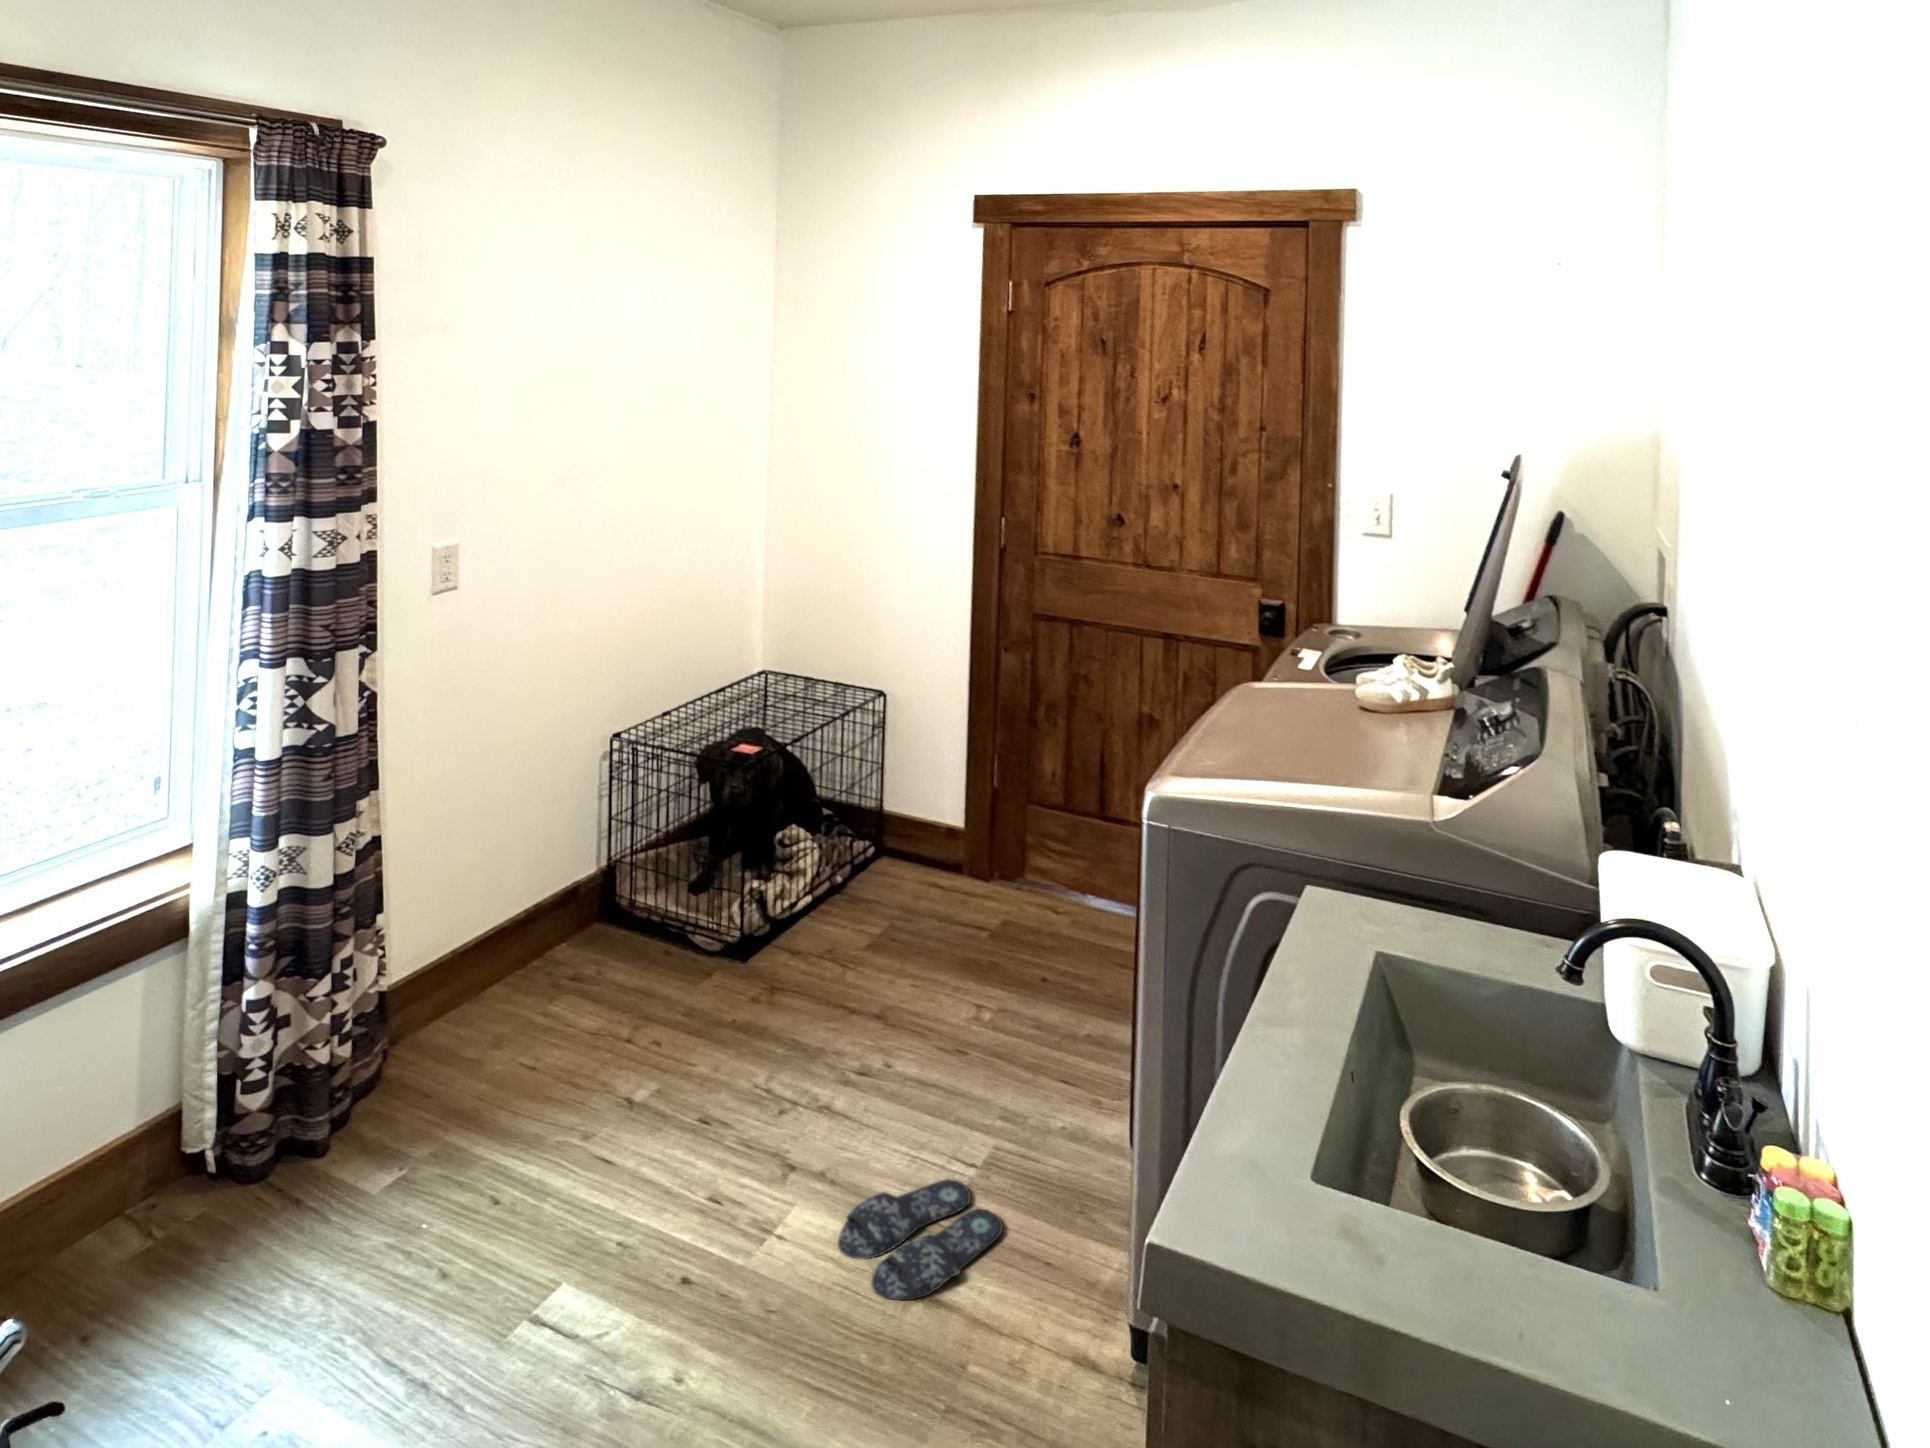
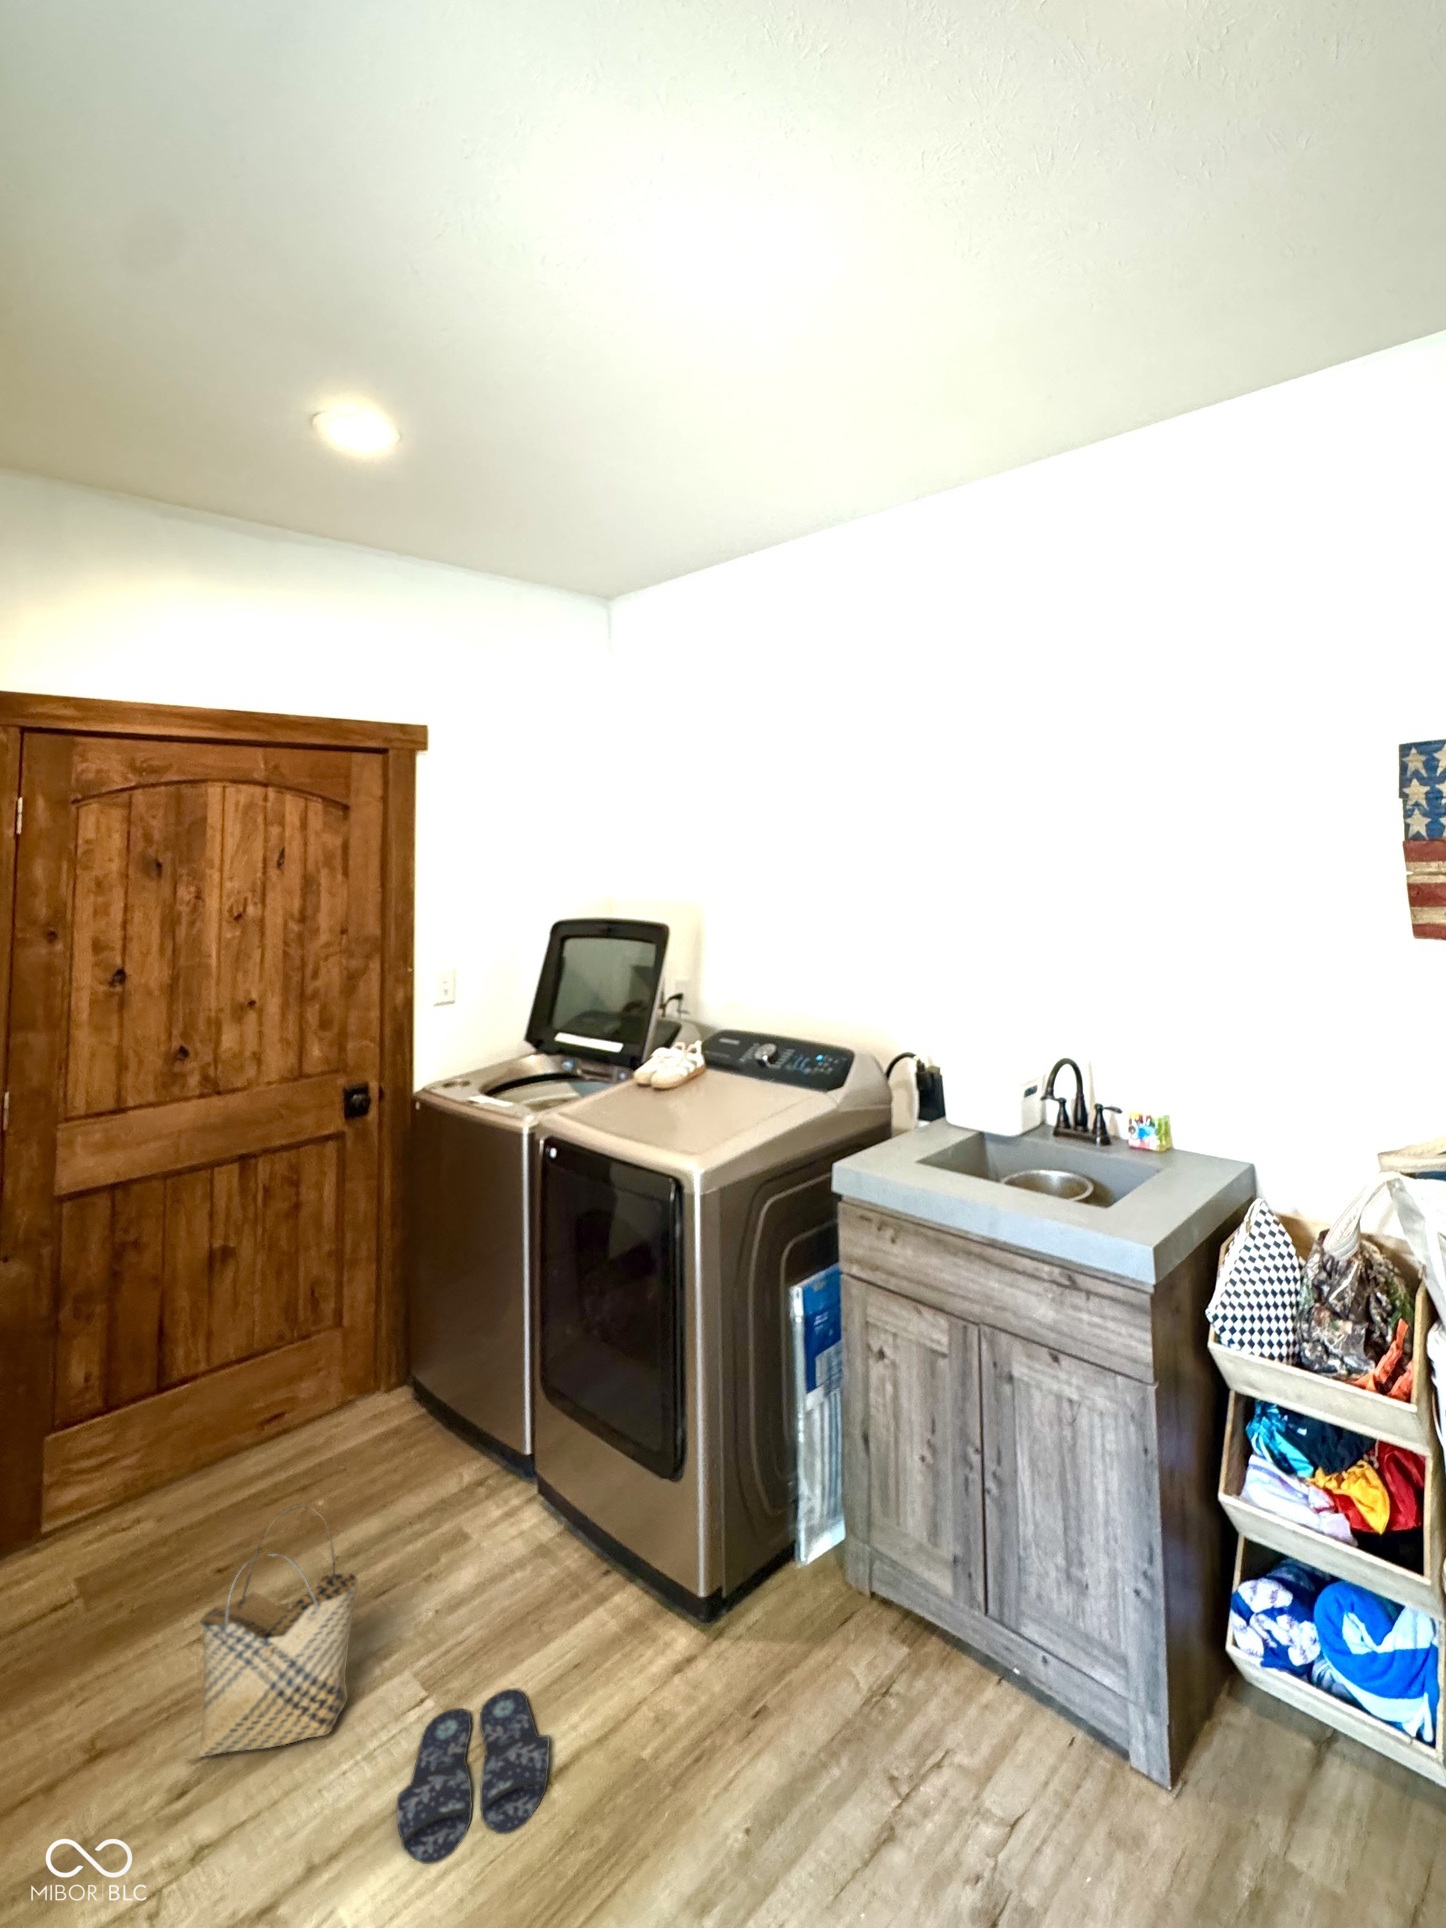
woven basket: none [882,924,967,1120] -> present [198,1504,358,1757]

